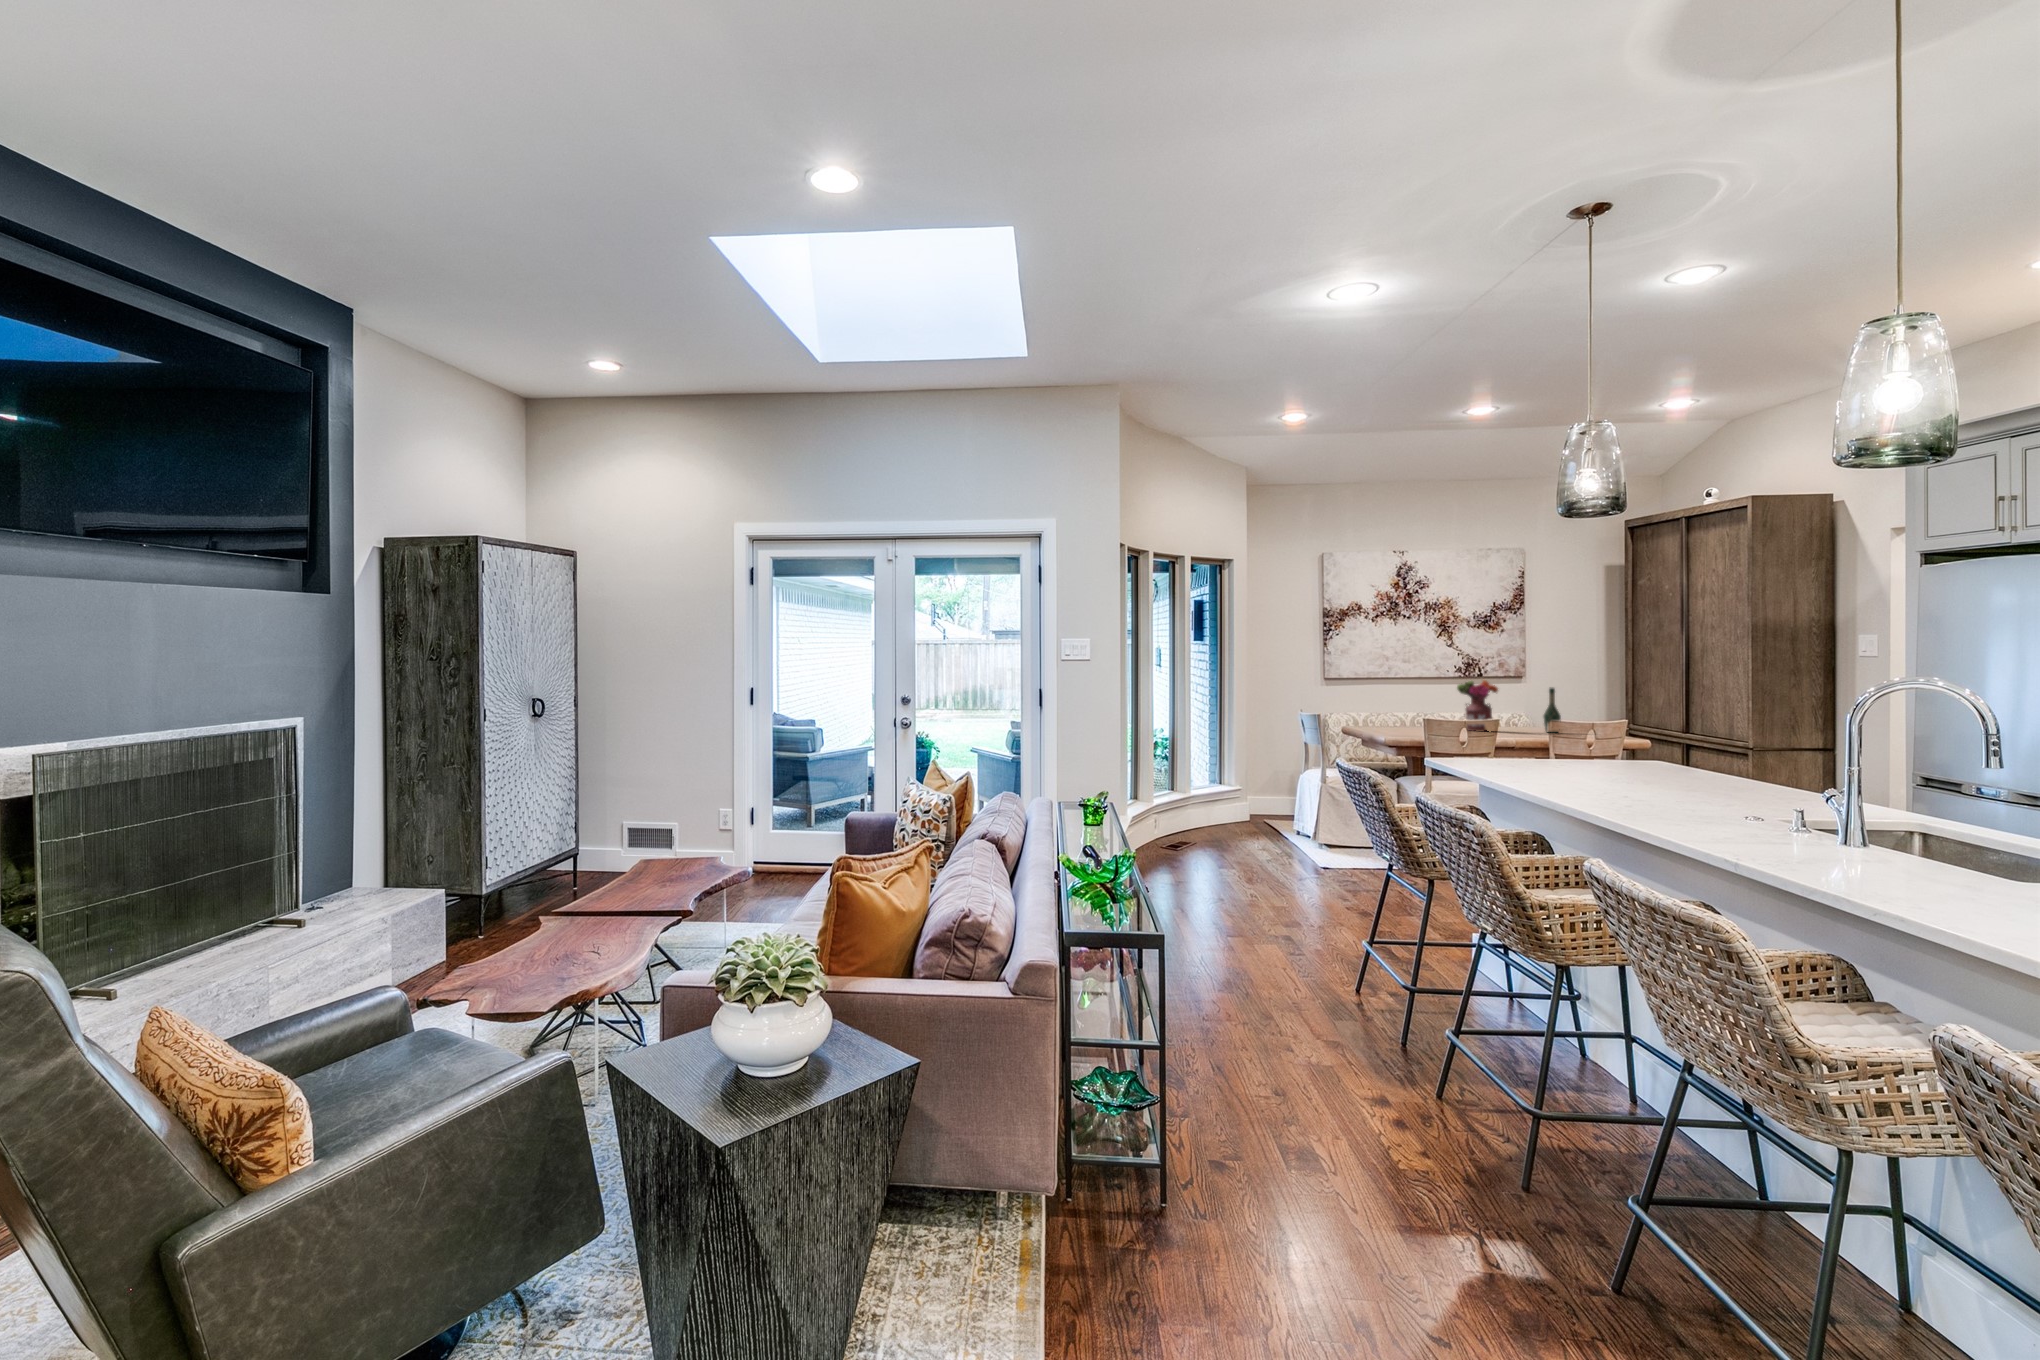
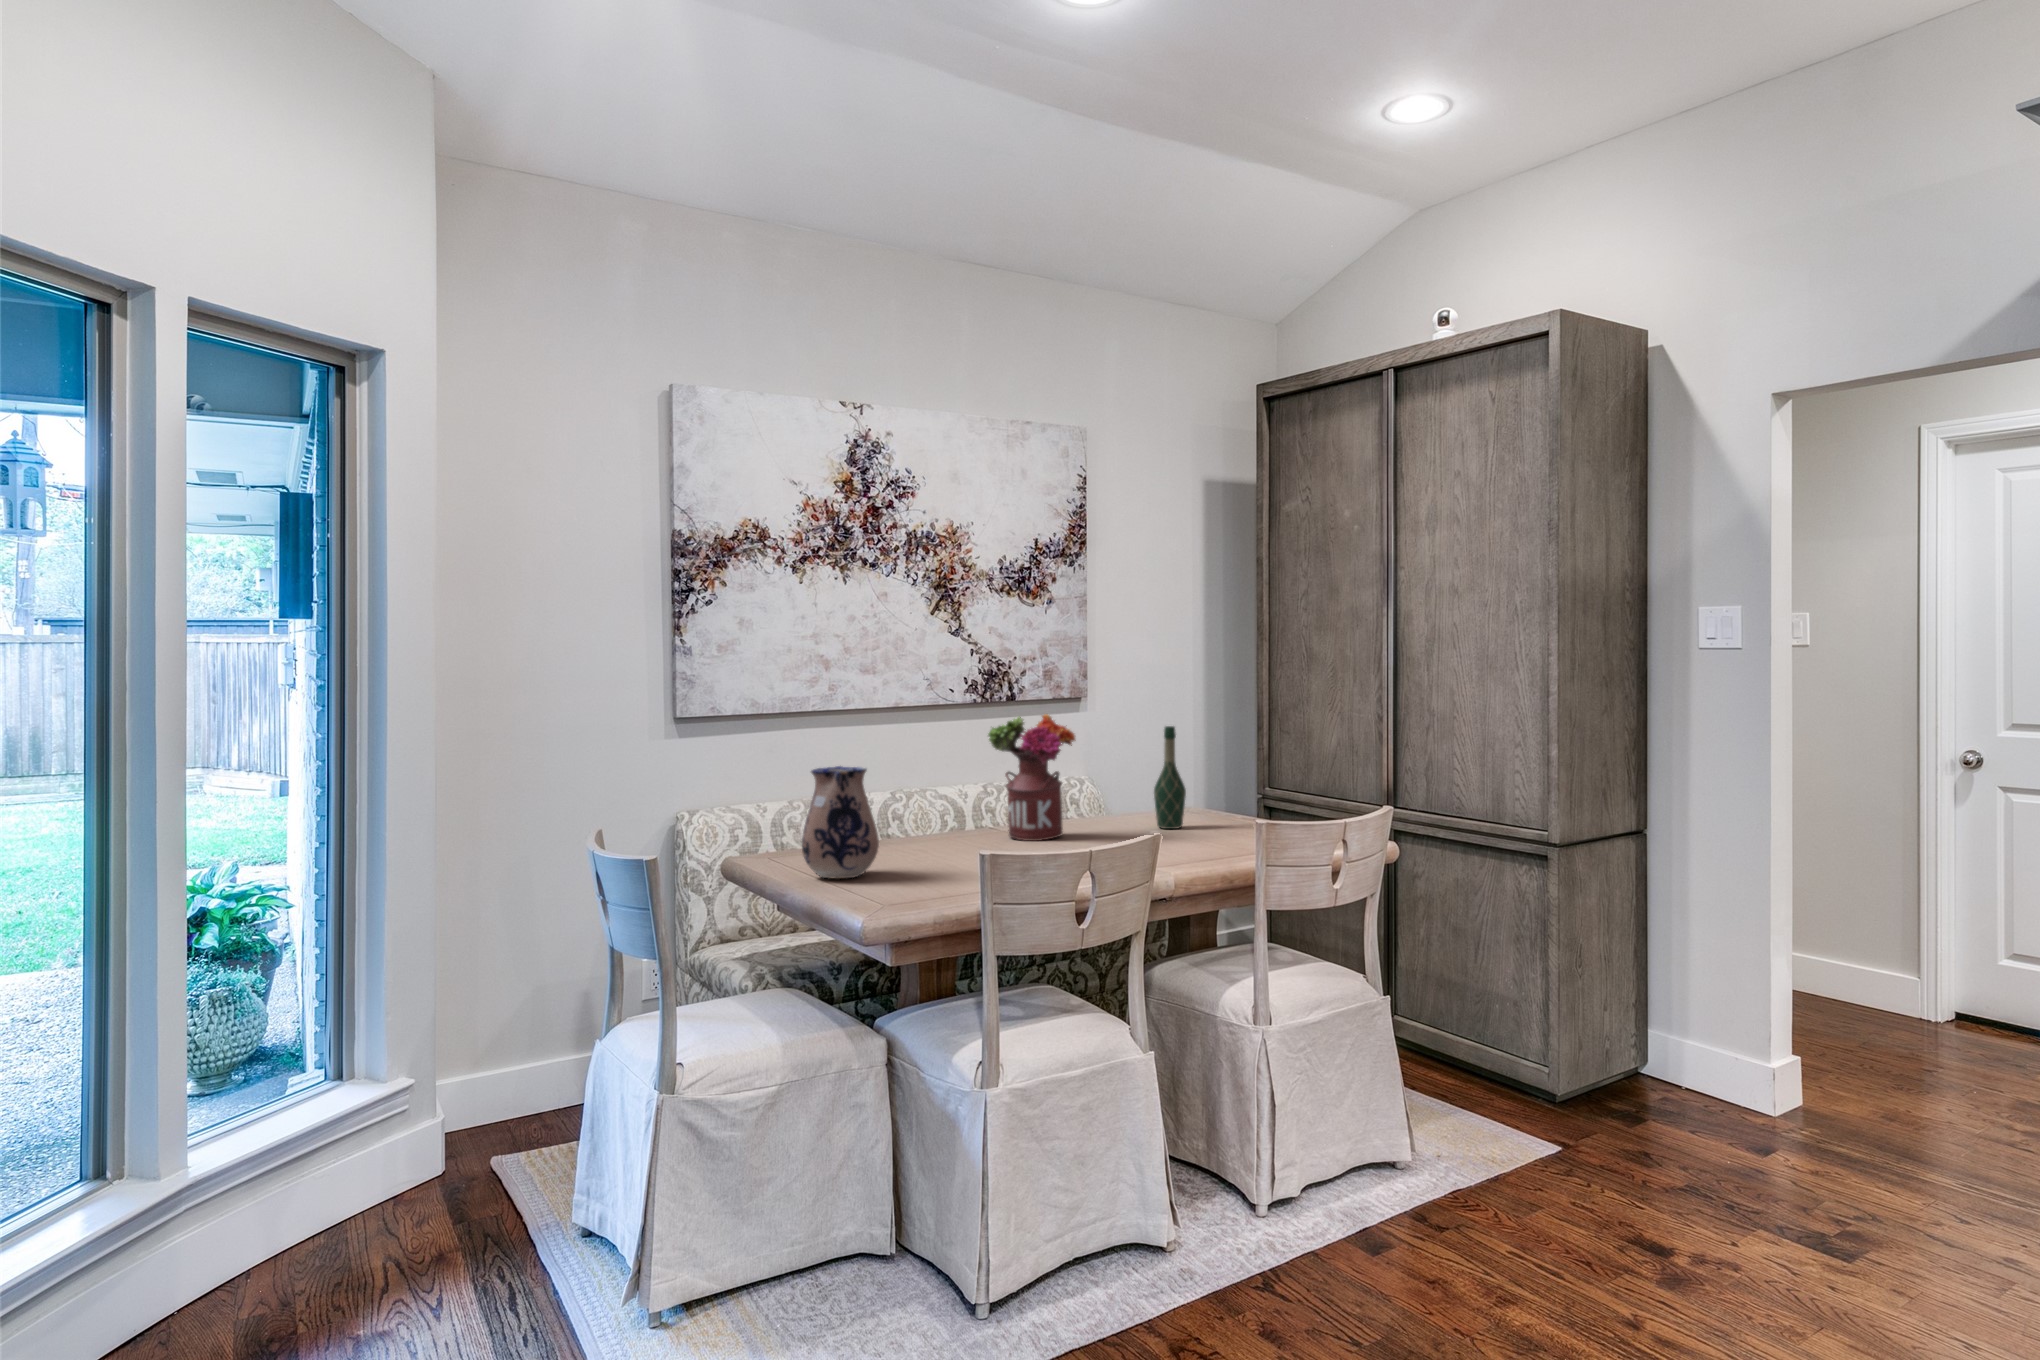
ceramic pitcher: none [1370,694,1400,732] -> present [802,766,879,879]

